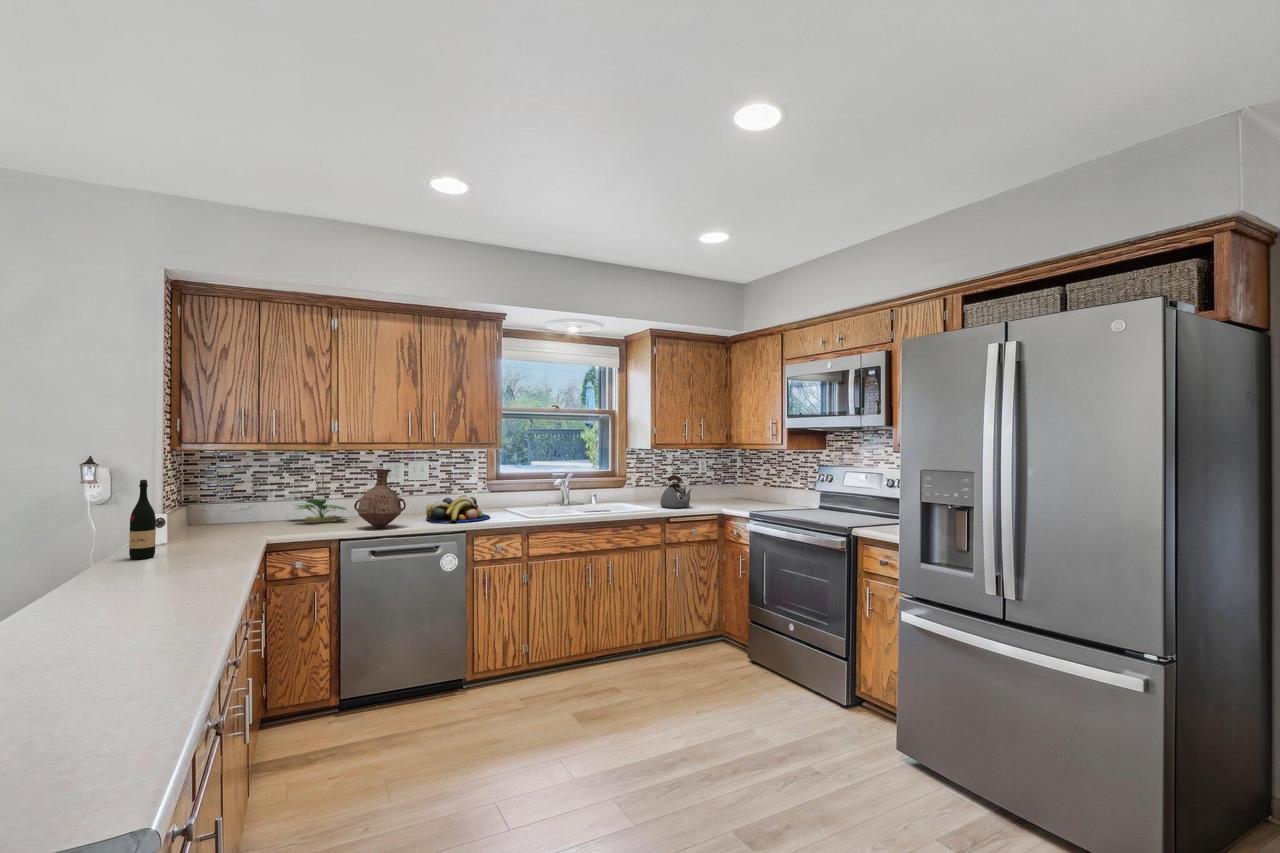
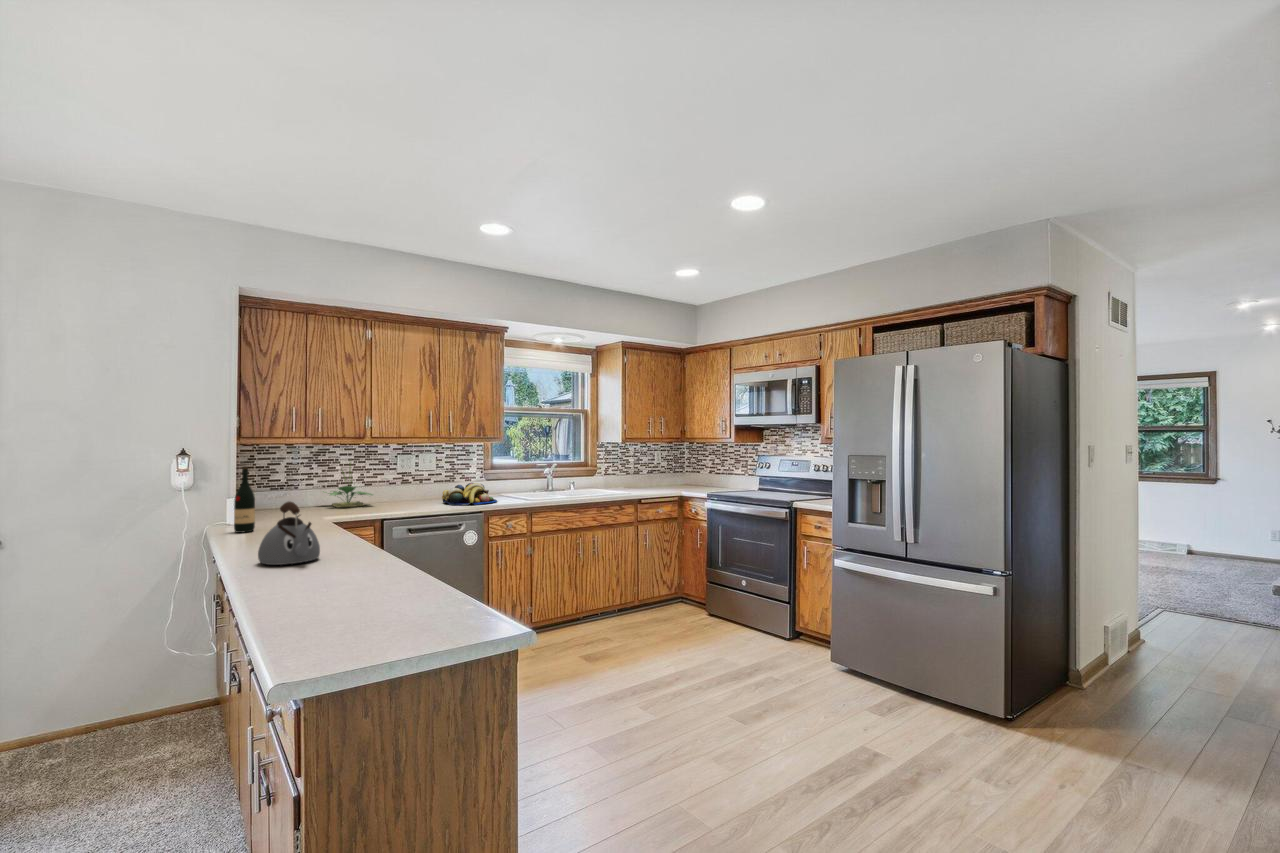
vase: present [354,469,406,528] -> none [390,459,434,509]
kettle: present [660,475,691,508] -> present [258,502,320,565]

